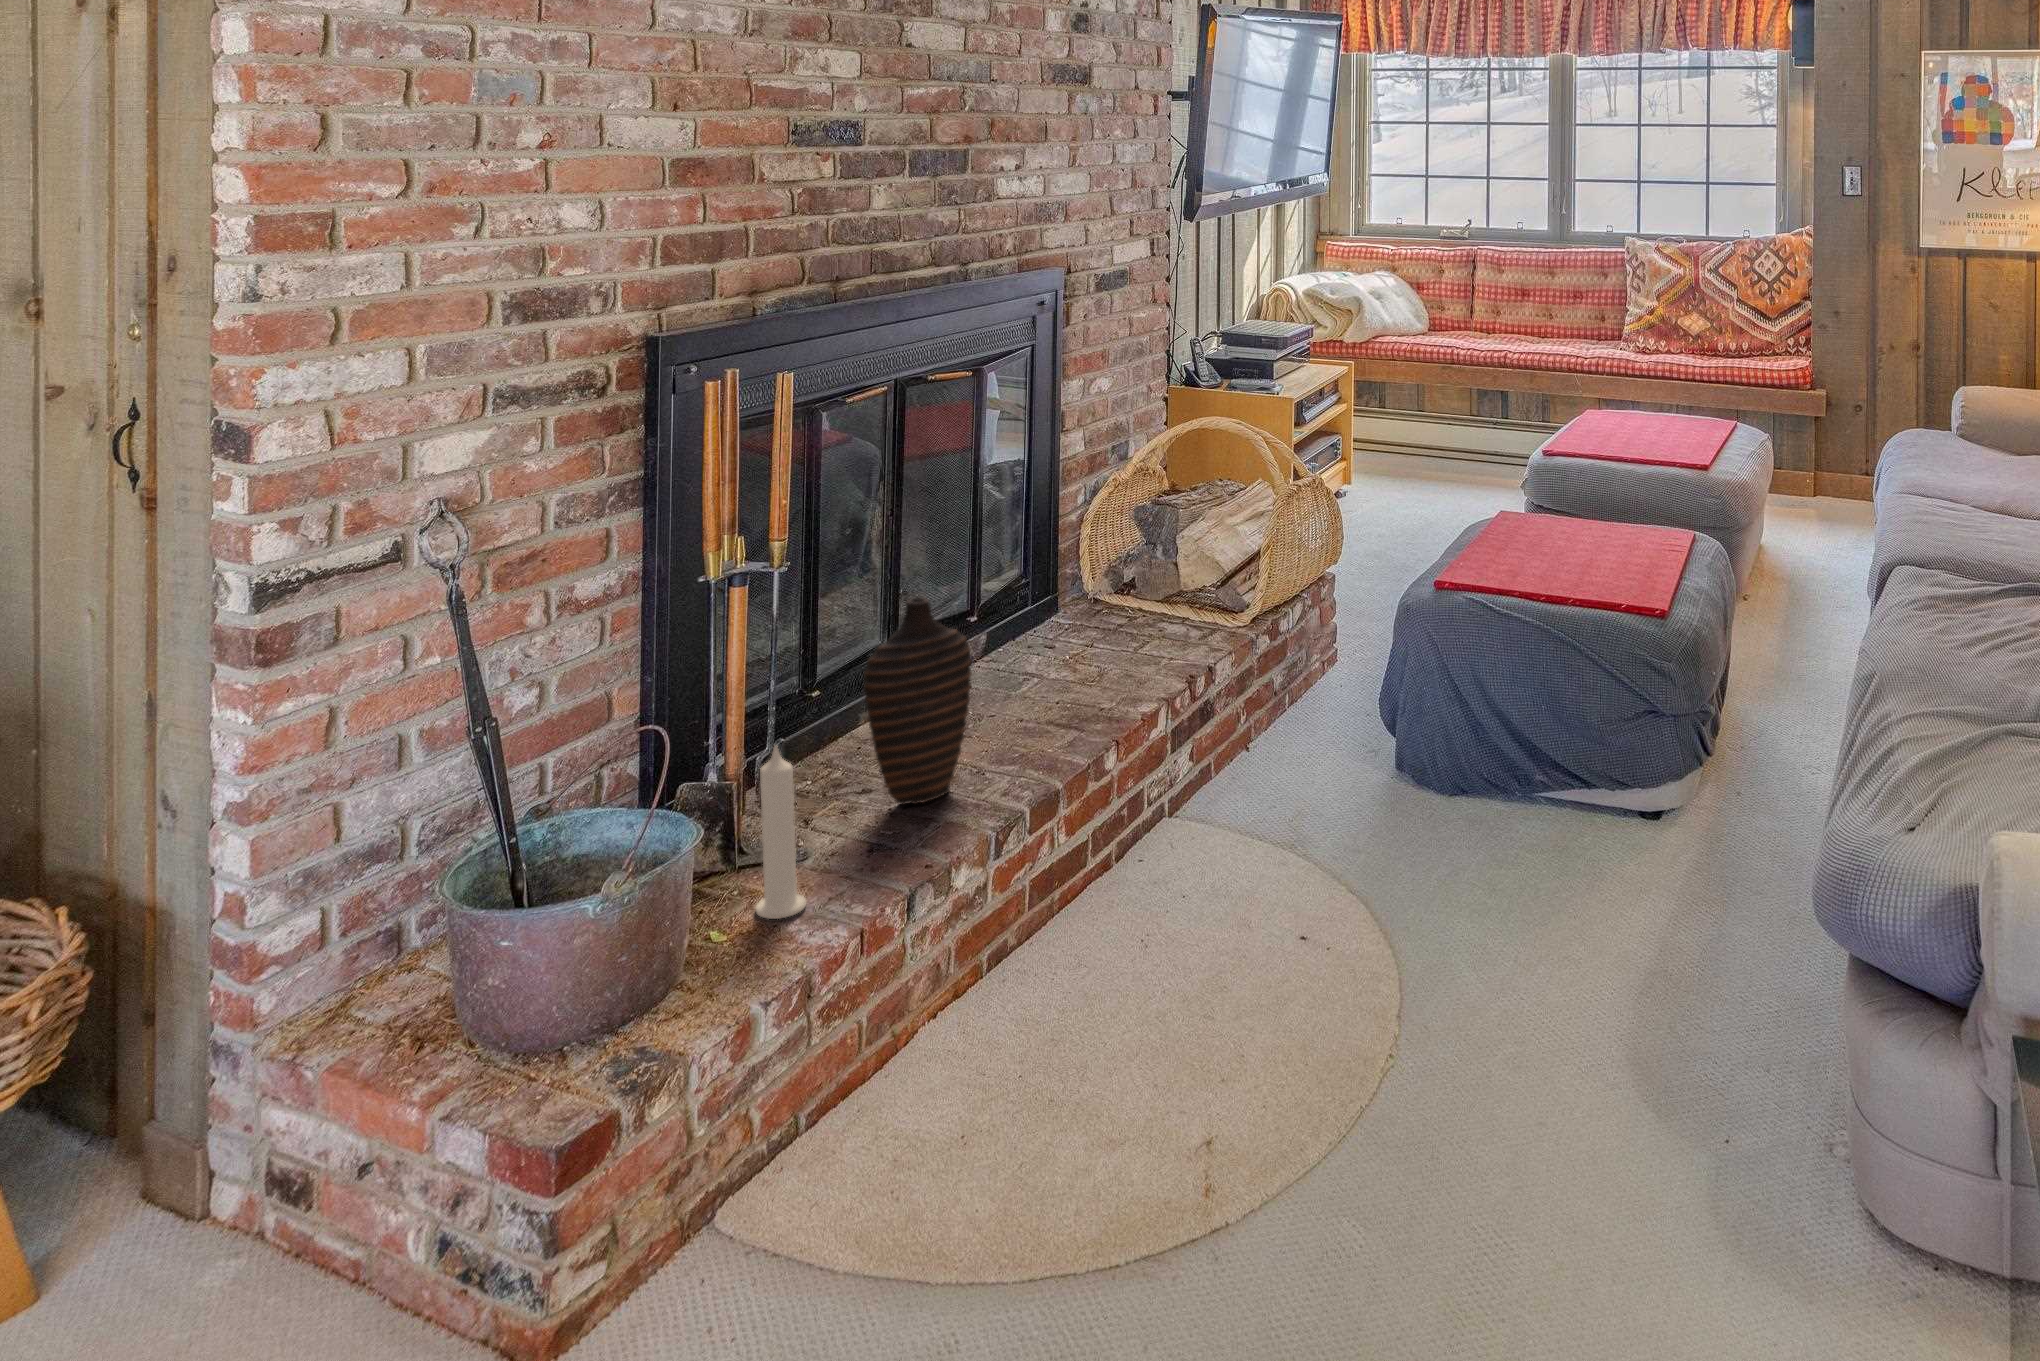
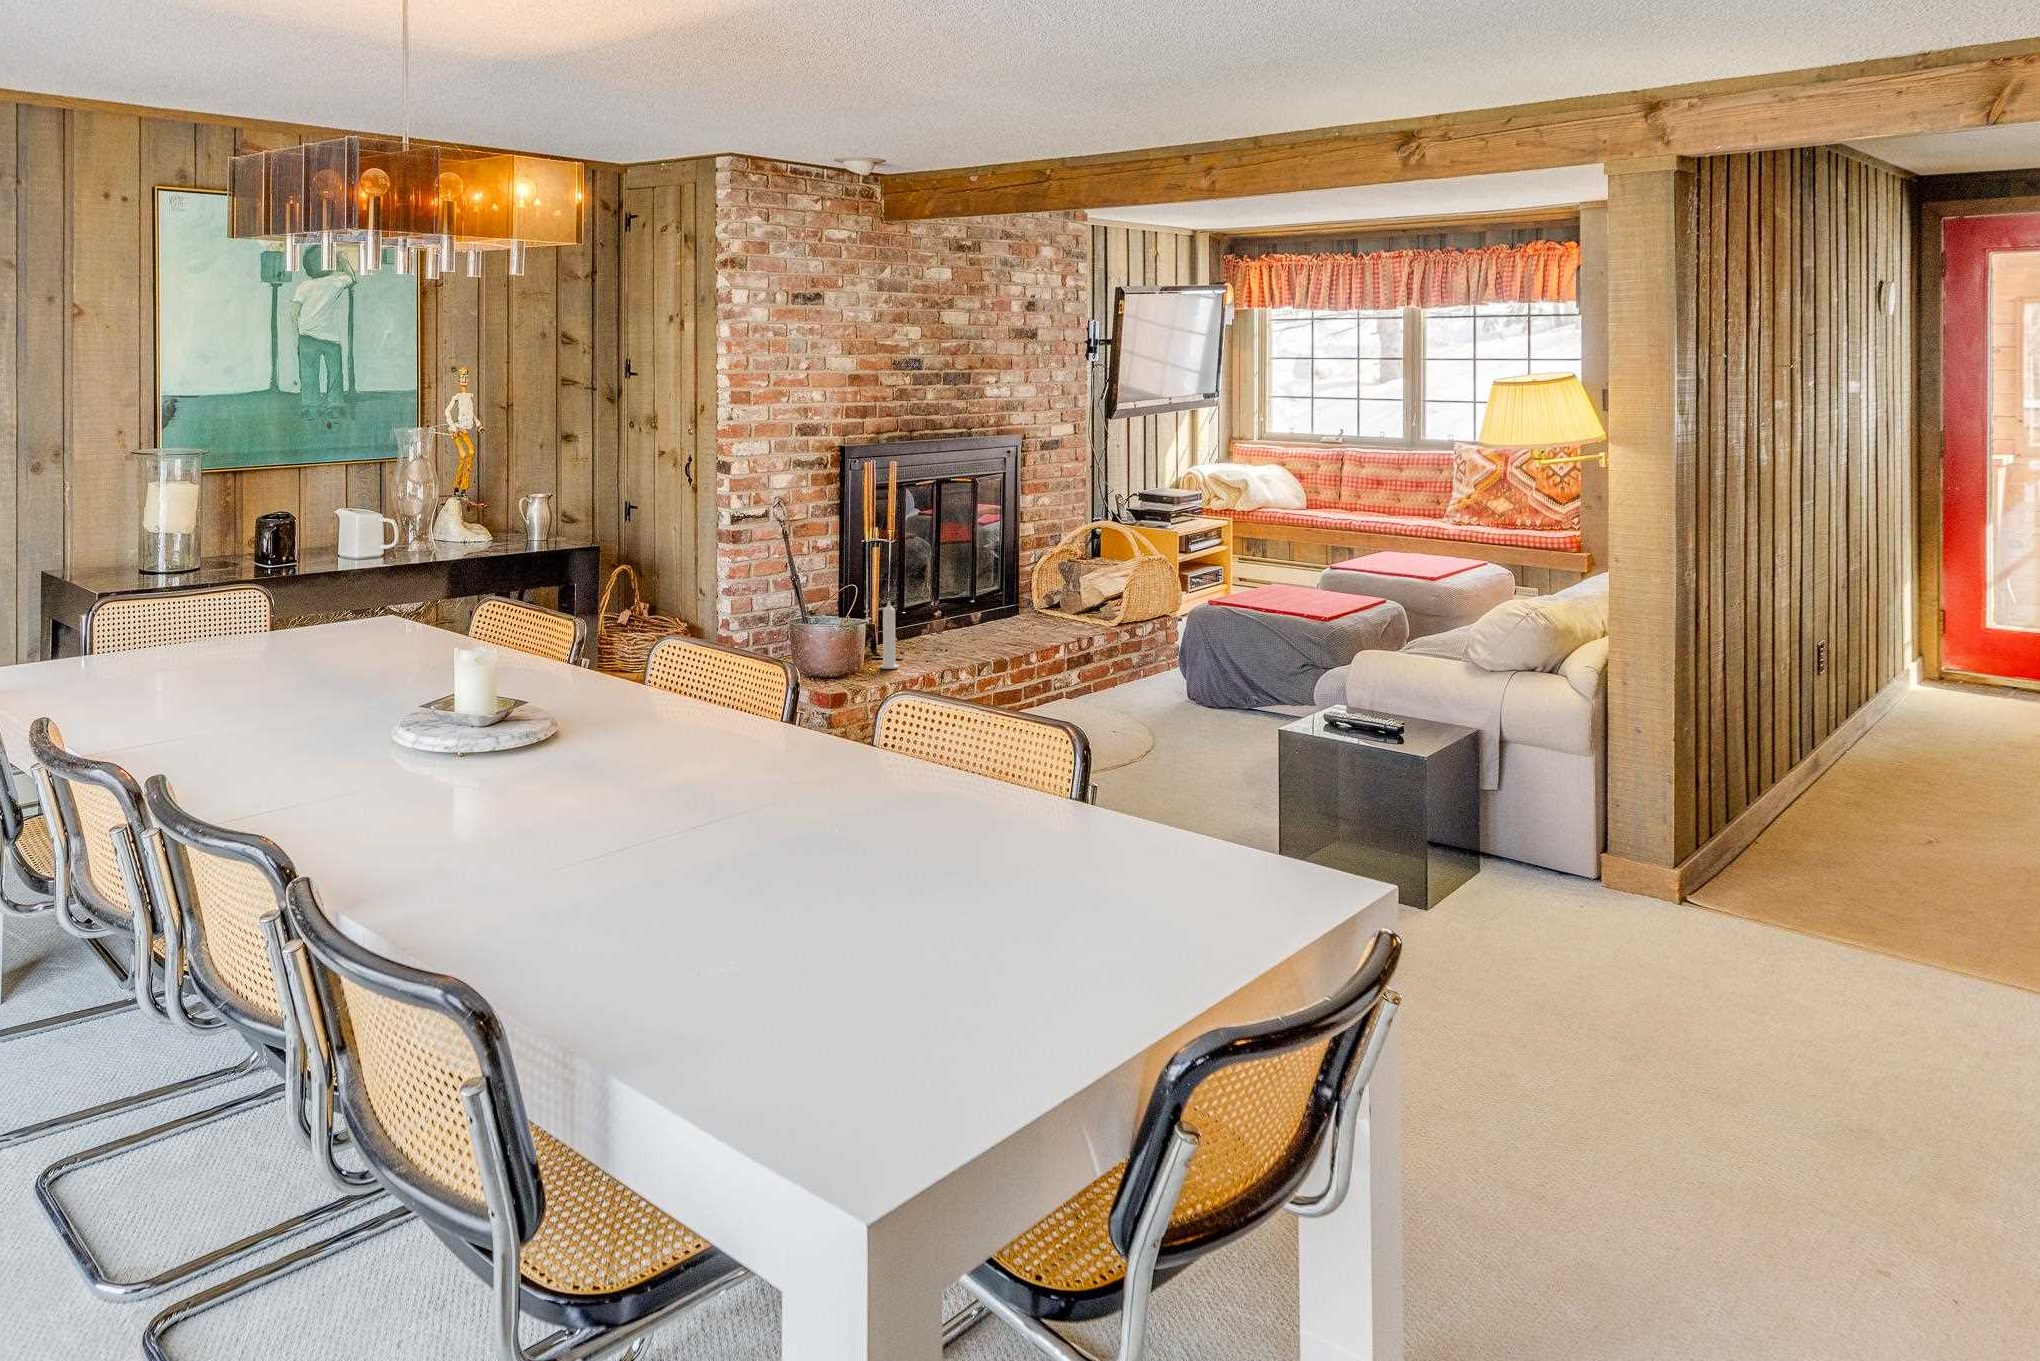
decorative vase: present [864,598,972,805] -> none [921,563,967,653]

